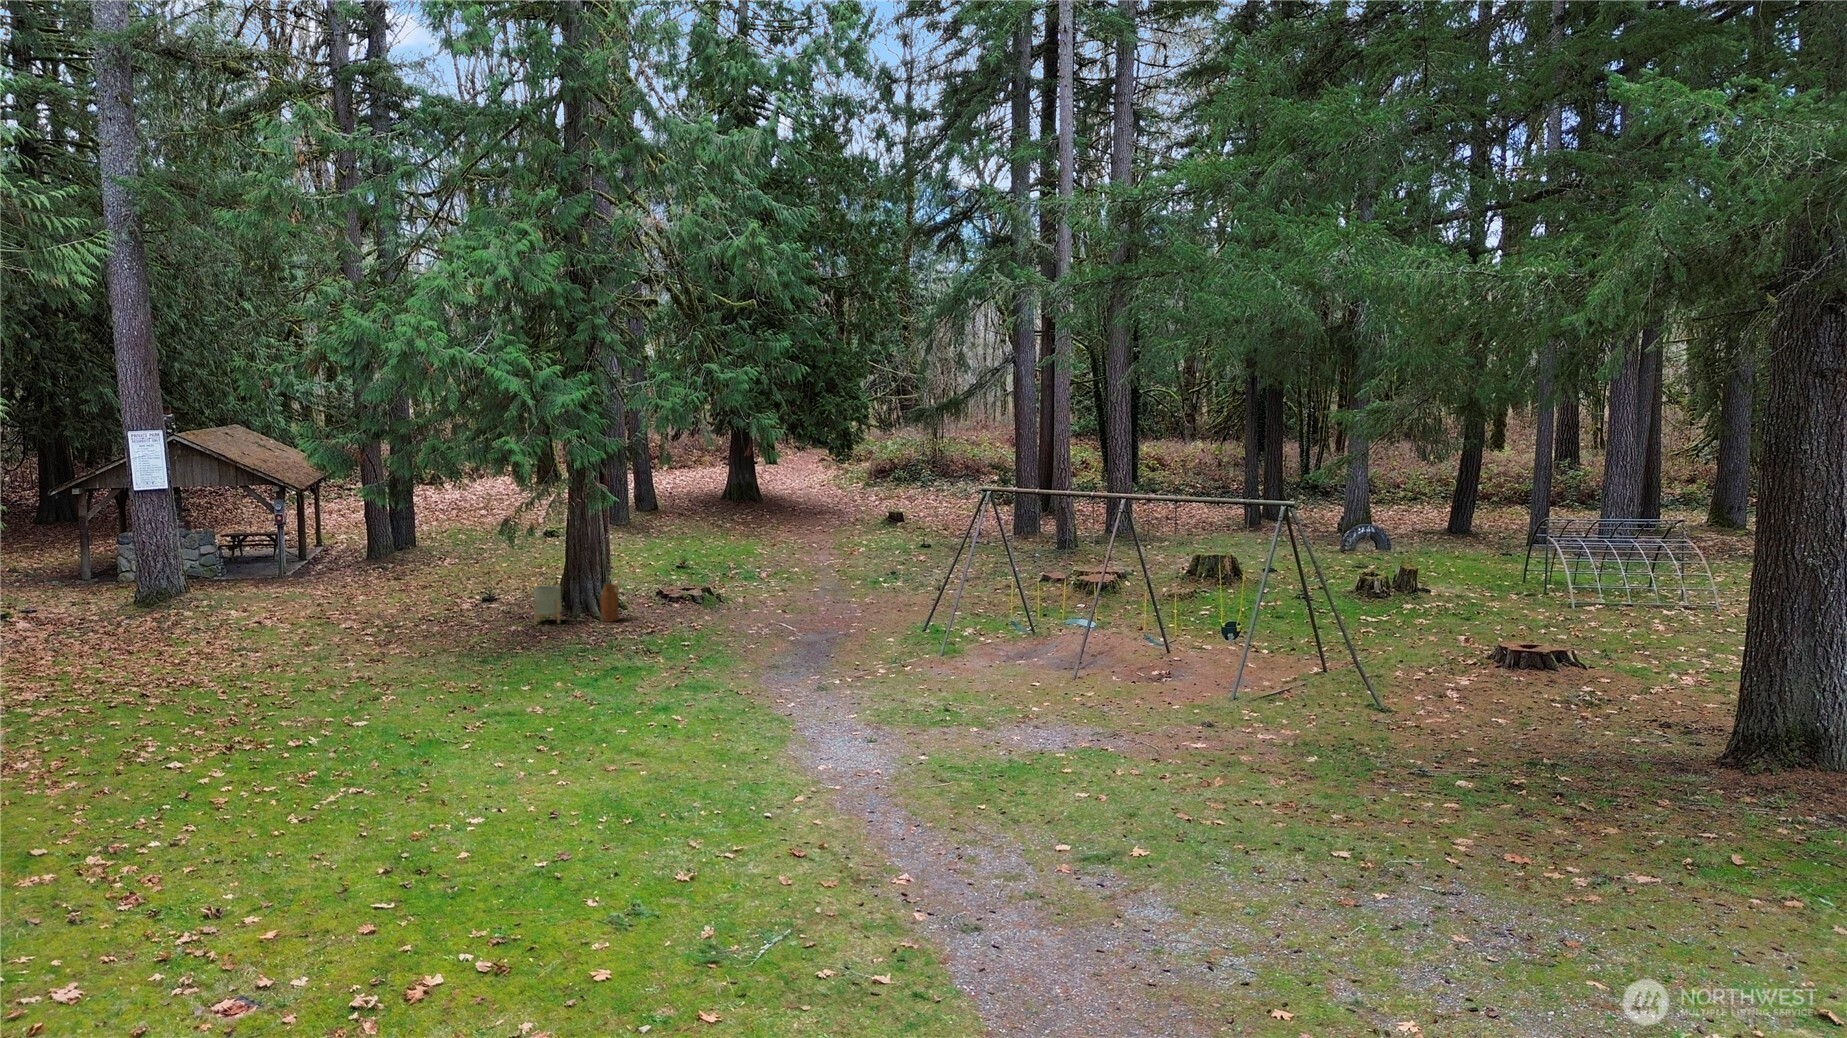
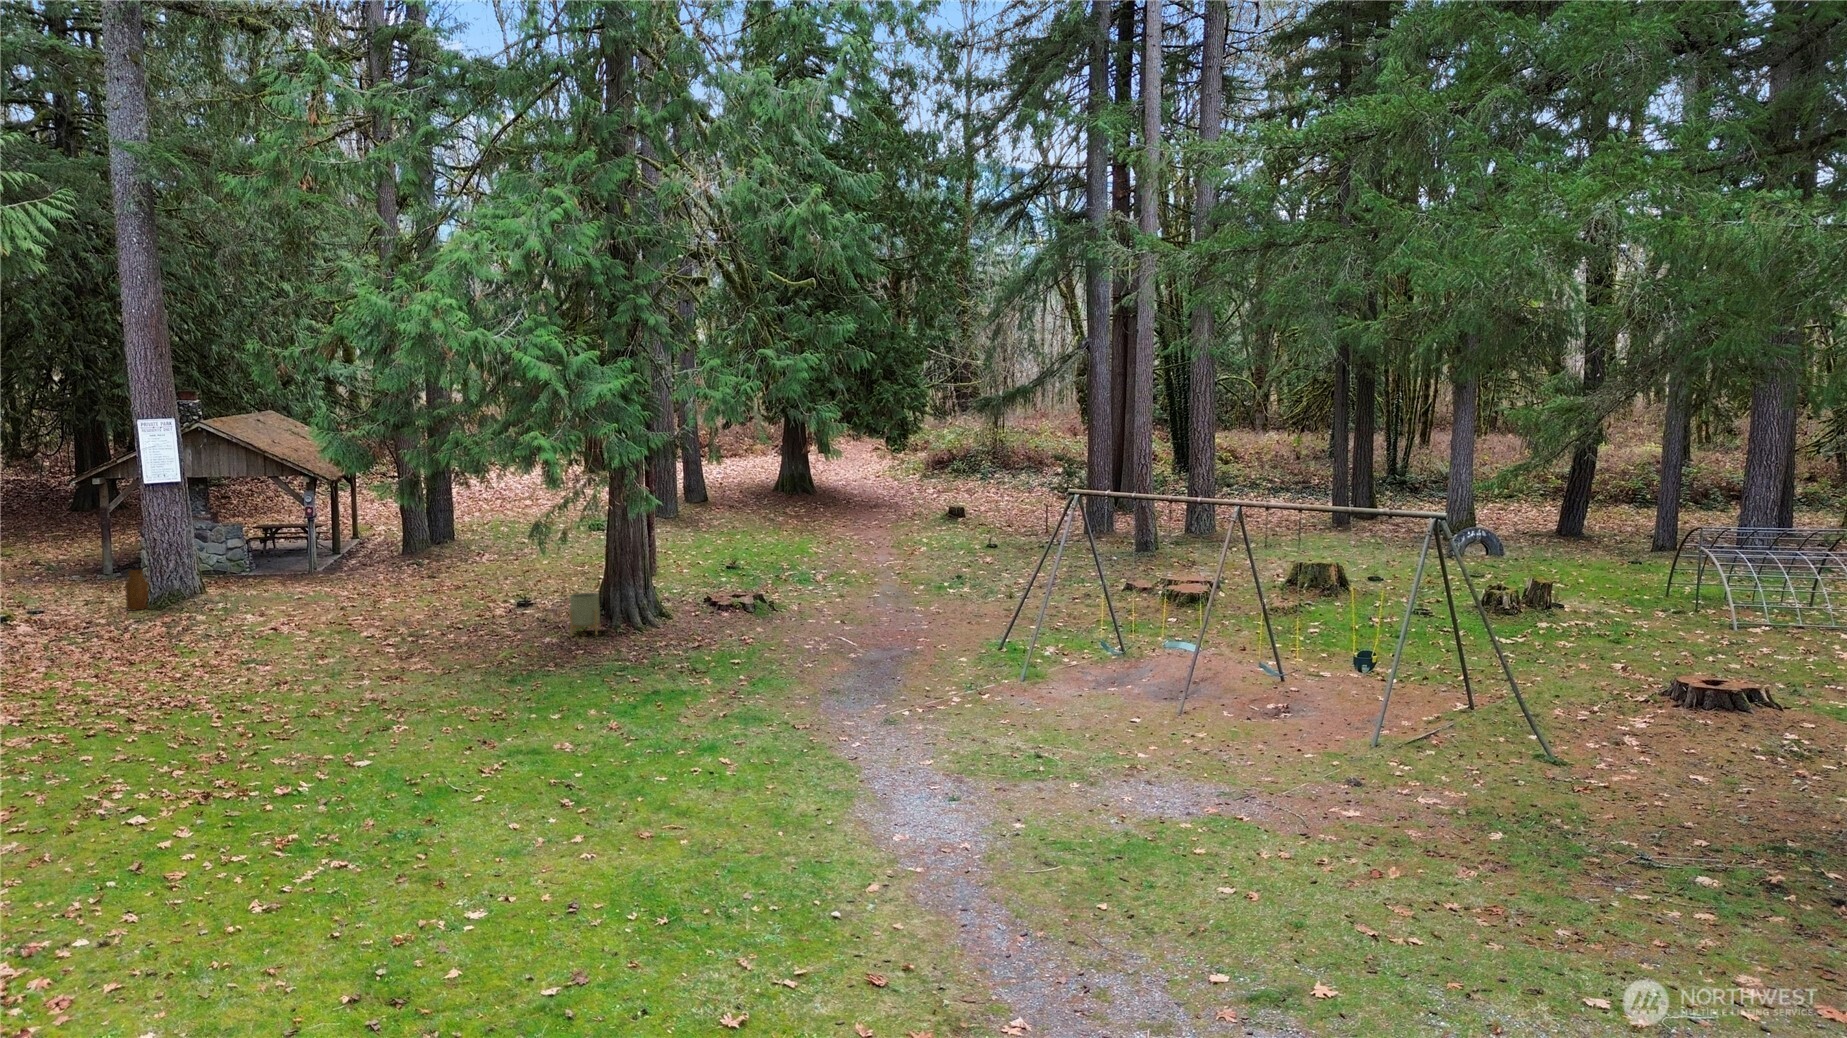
watering can: present [600,581,620,622] -> present [125,570,149,611]

